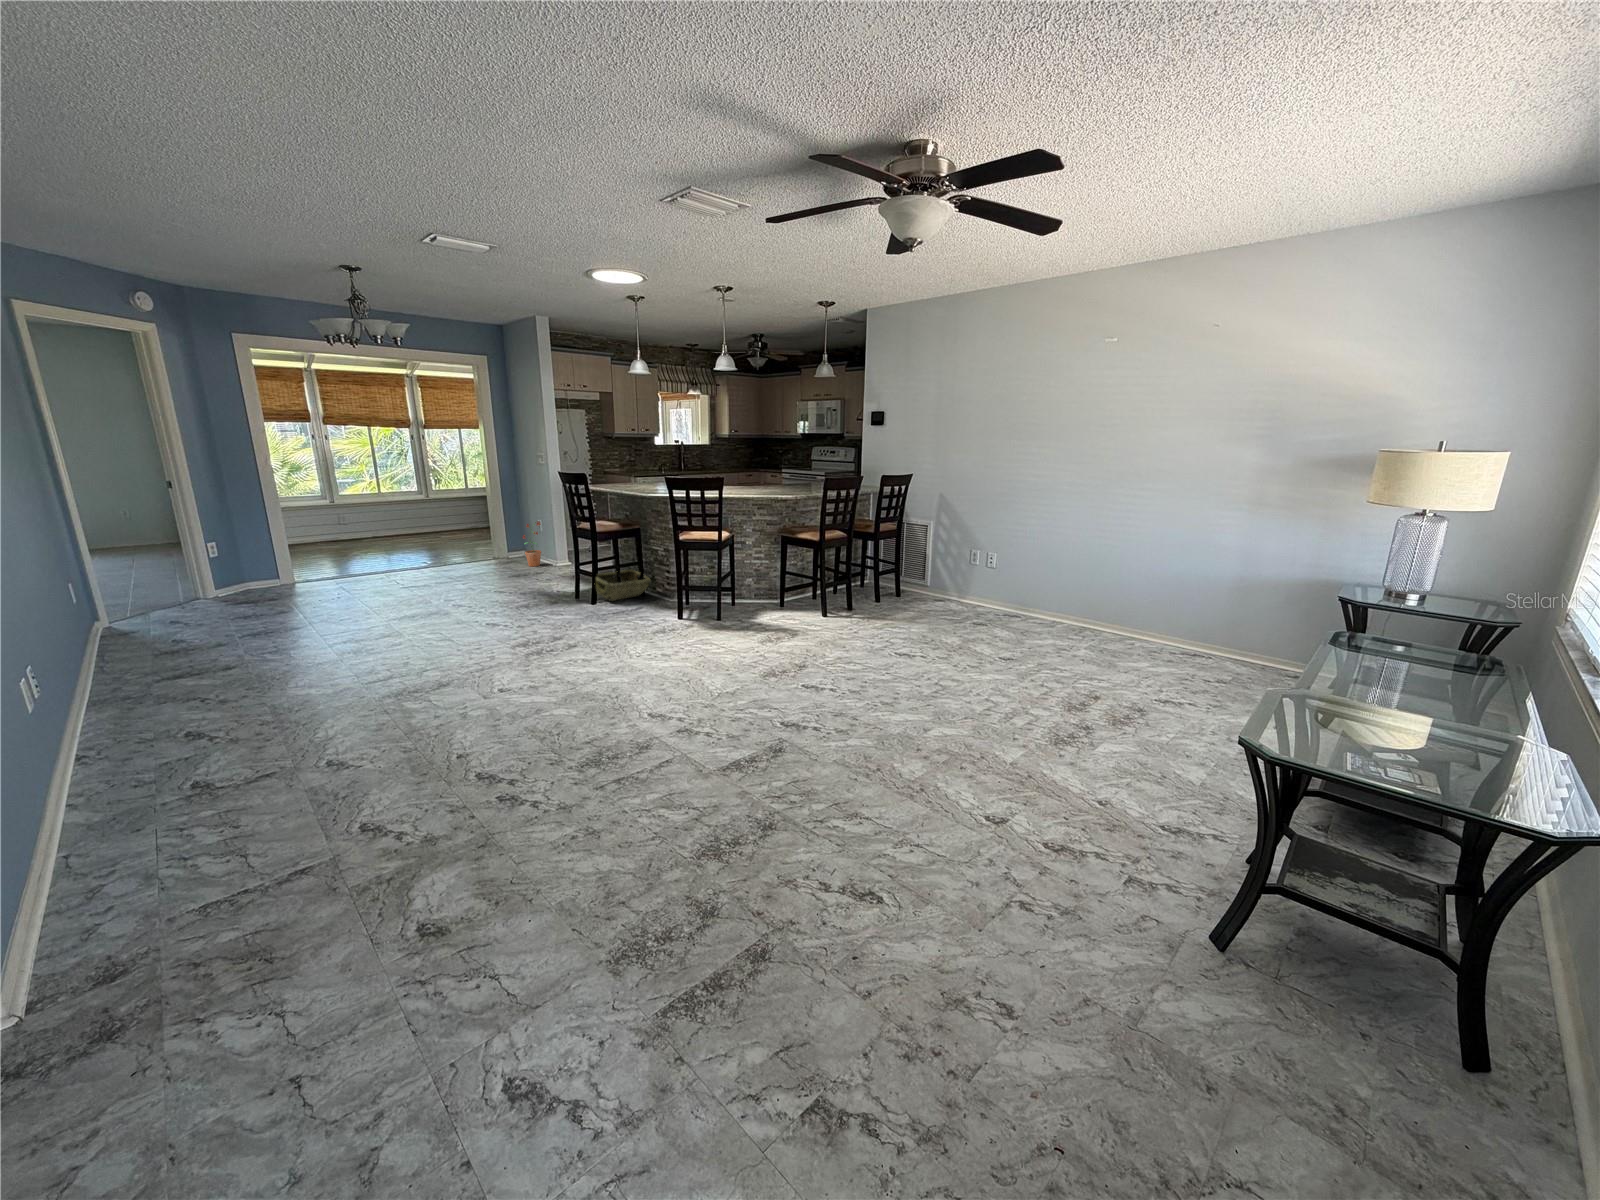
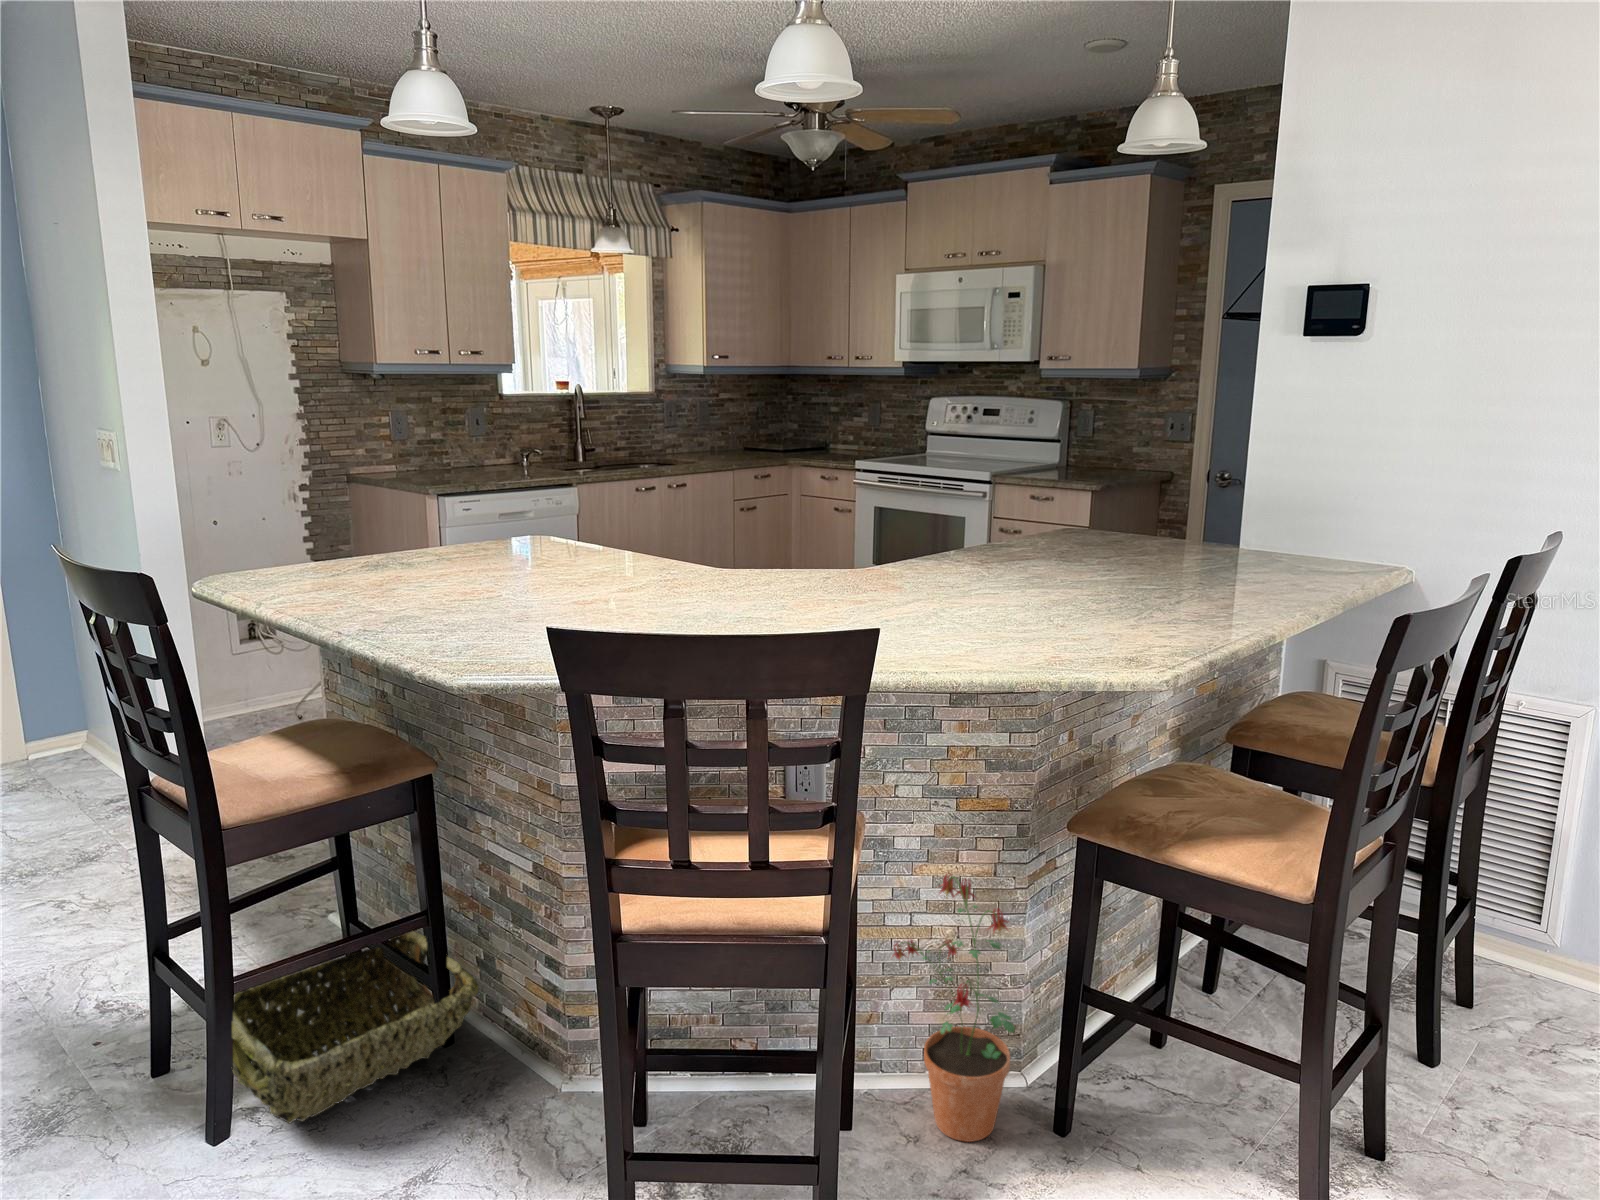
potted plant: present [522,521,541,566] -> present [893,875,1015,1142]

